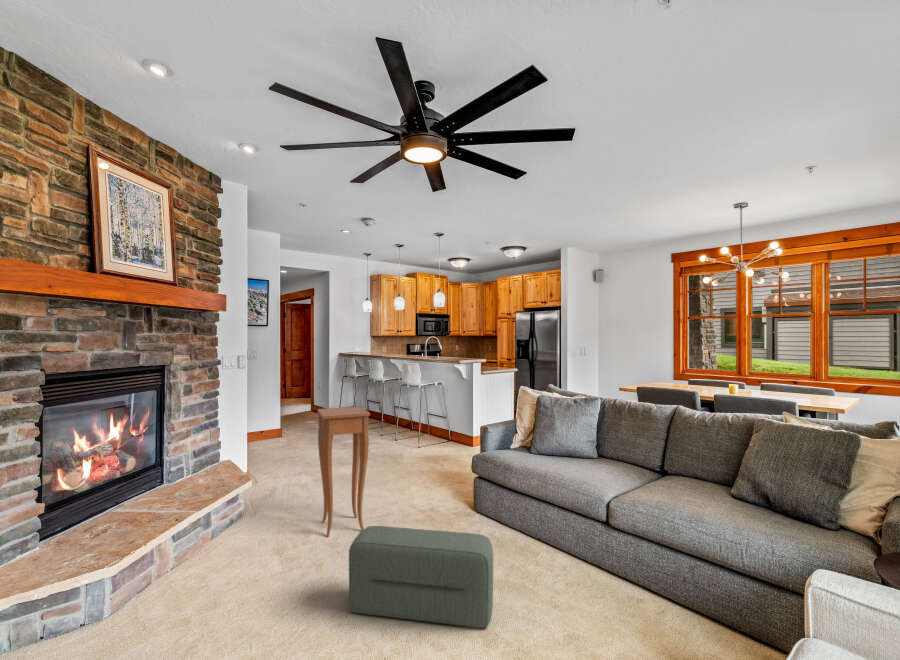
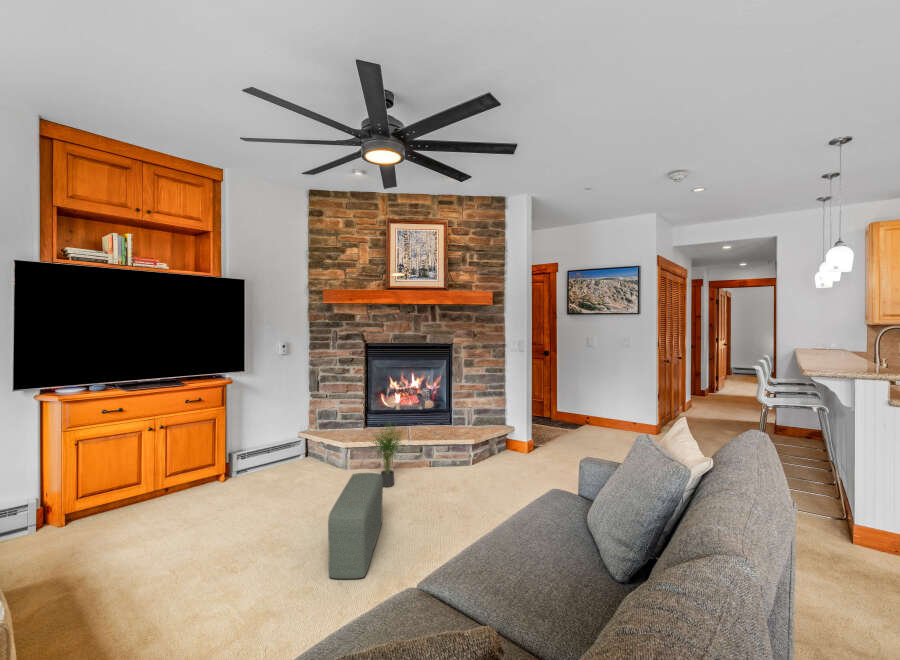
side table: present [317,406,370,537] -> none [452,389,509,506]
potted plant: none [193,477,273,587] -> present [373,423,402,487]

